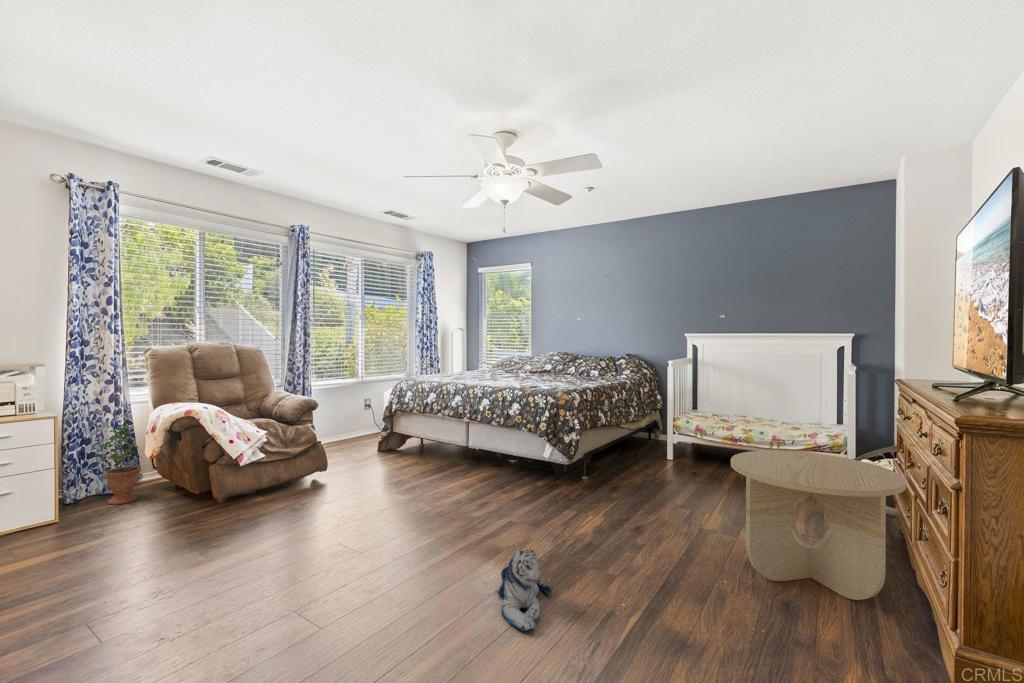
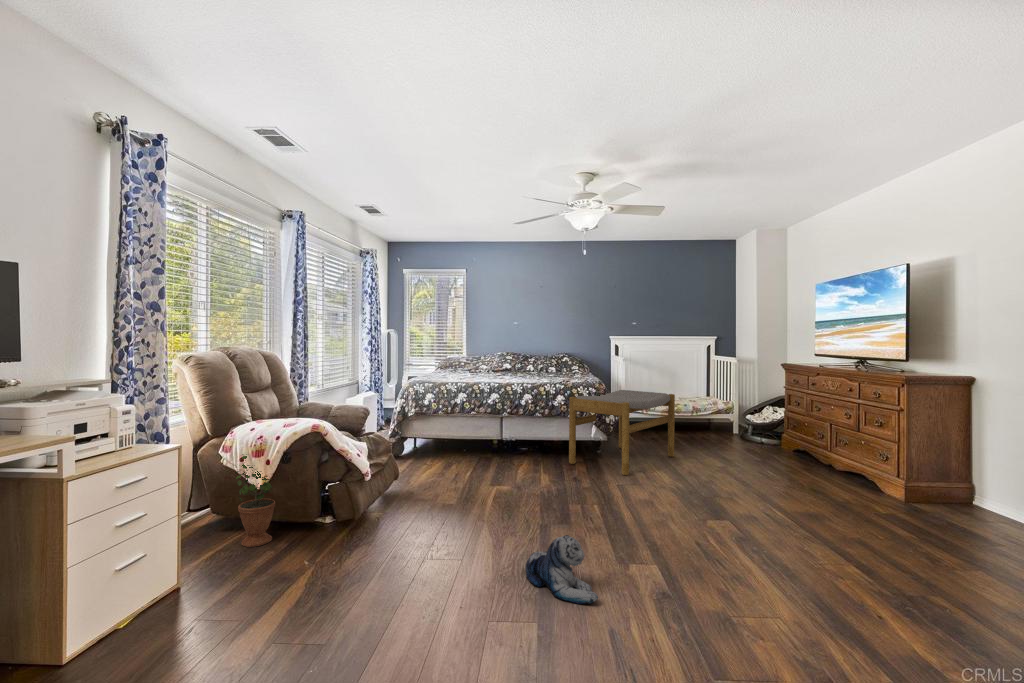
footstool: none [500,402,654,513] -> present [569,390,675,475]
side table: present [731,451,906,600] -> none [760,408,854,478]
plush toy: present [497,550,551,631] -> present [525,535,598,604]

